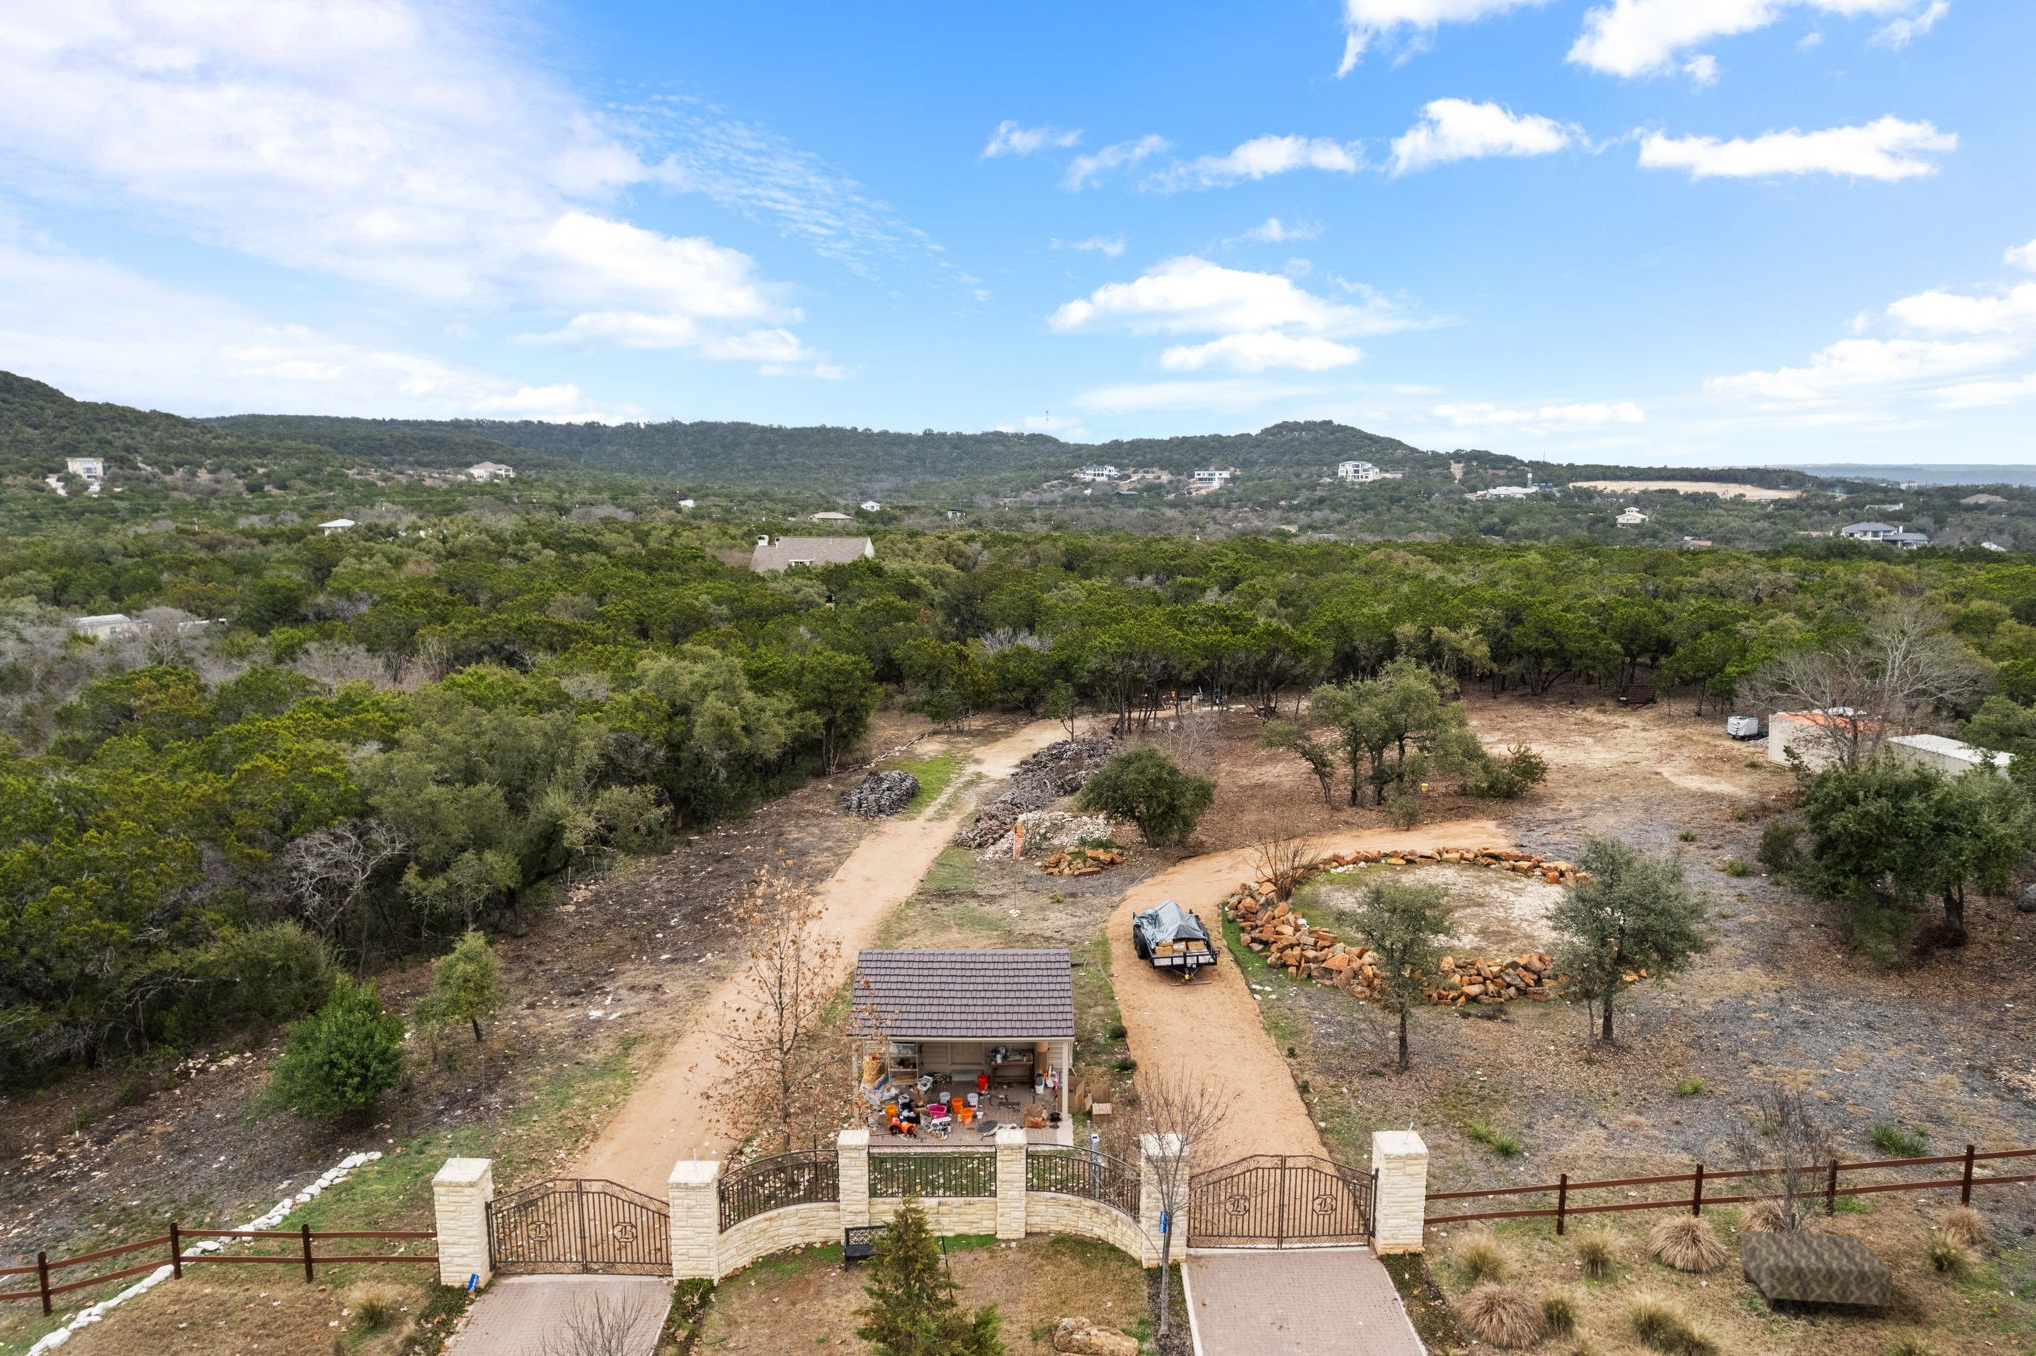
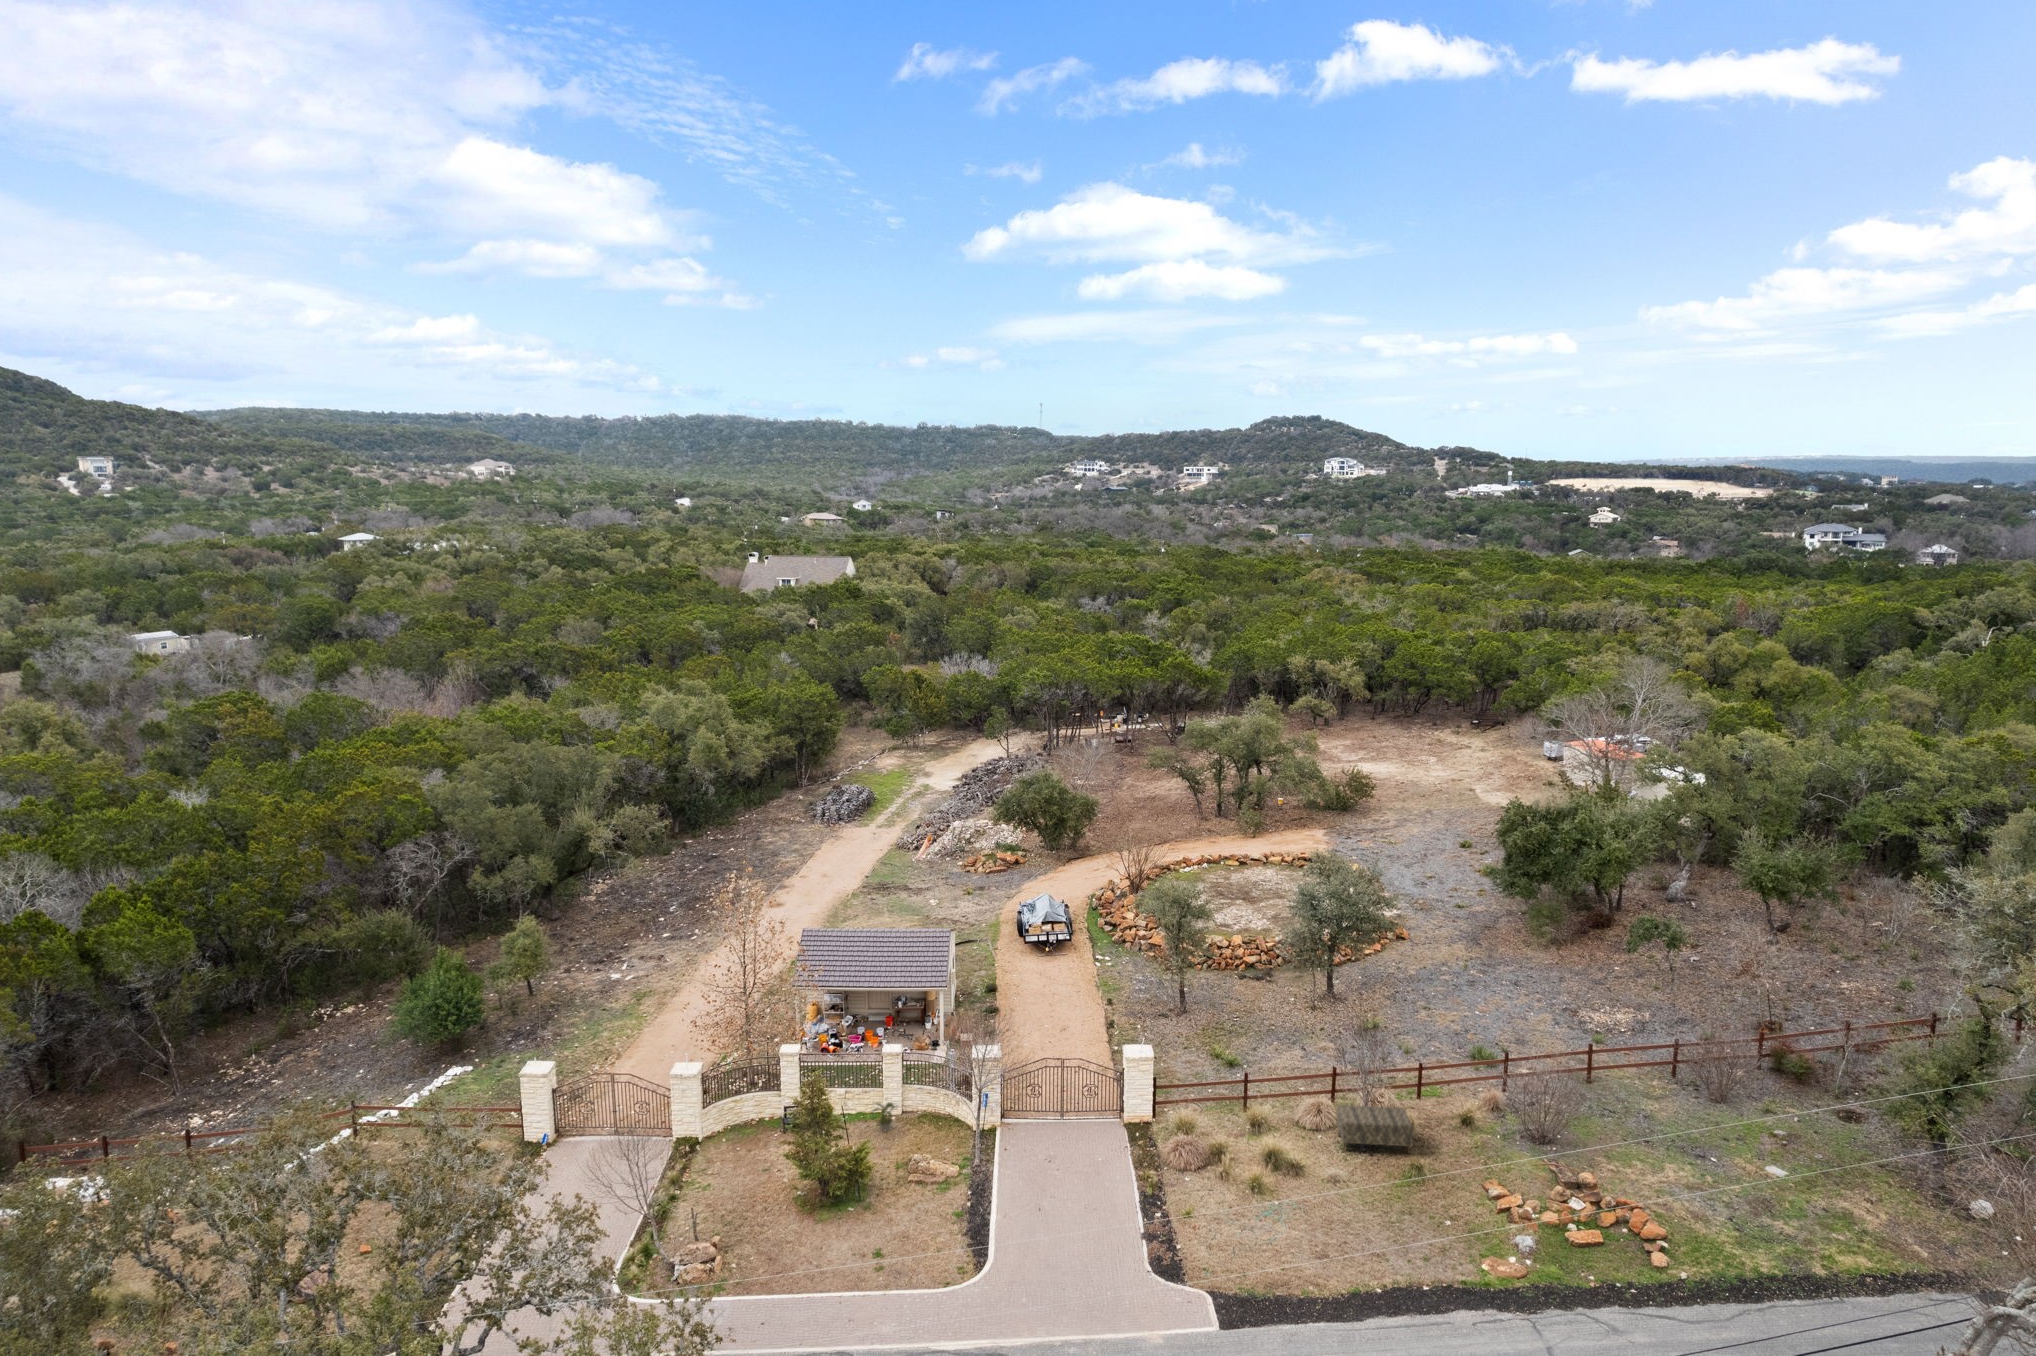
potted plant: none [984,1218,1027,1266] -> present [873,1102,896,1131]

